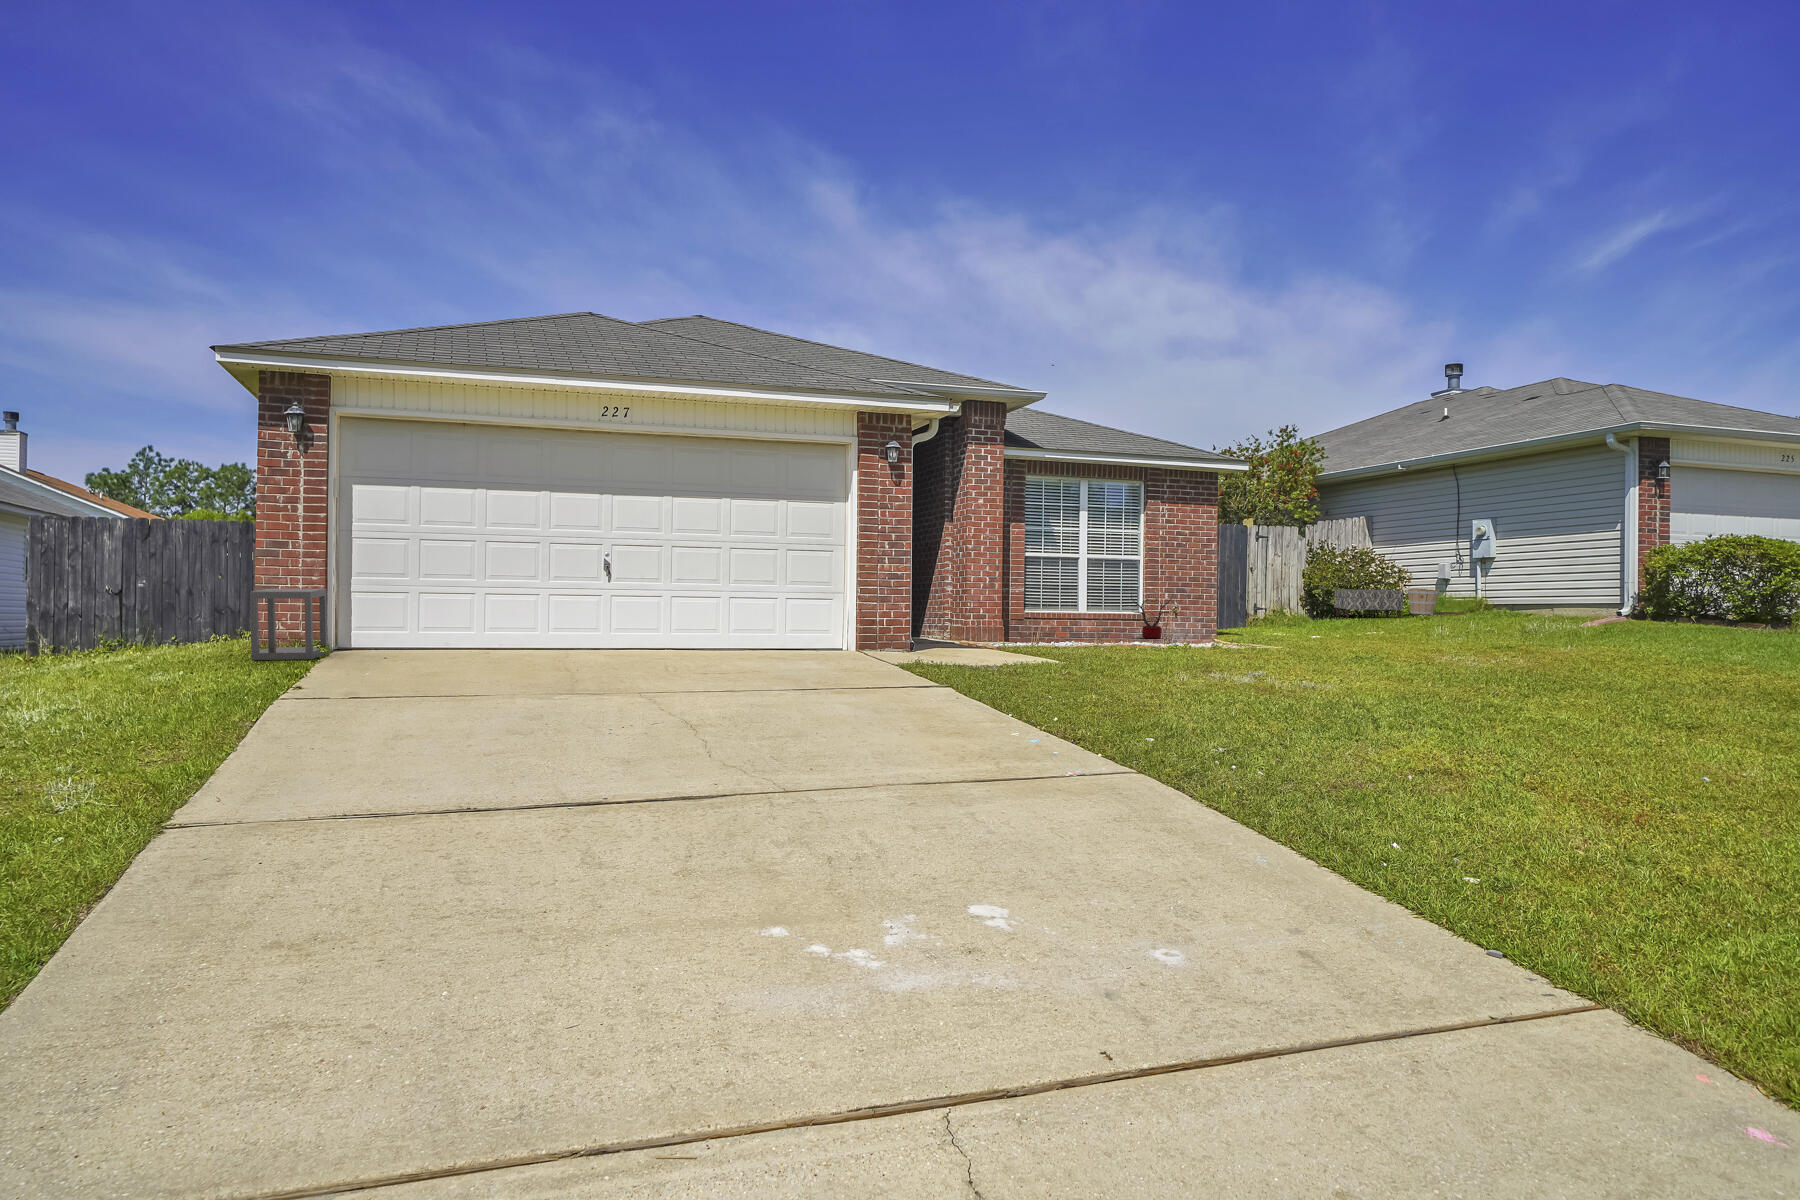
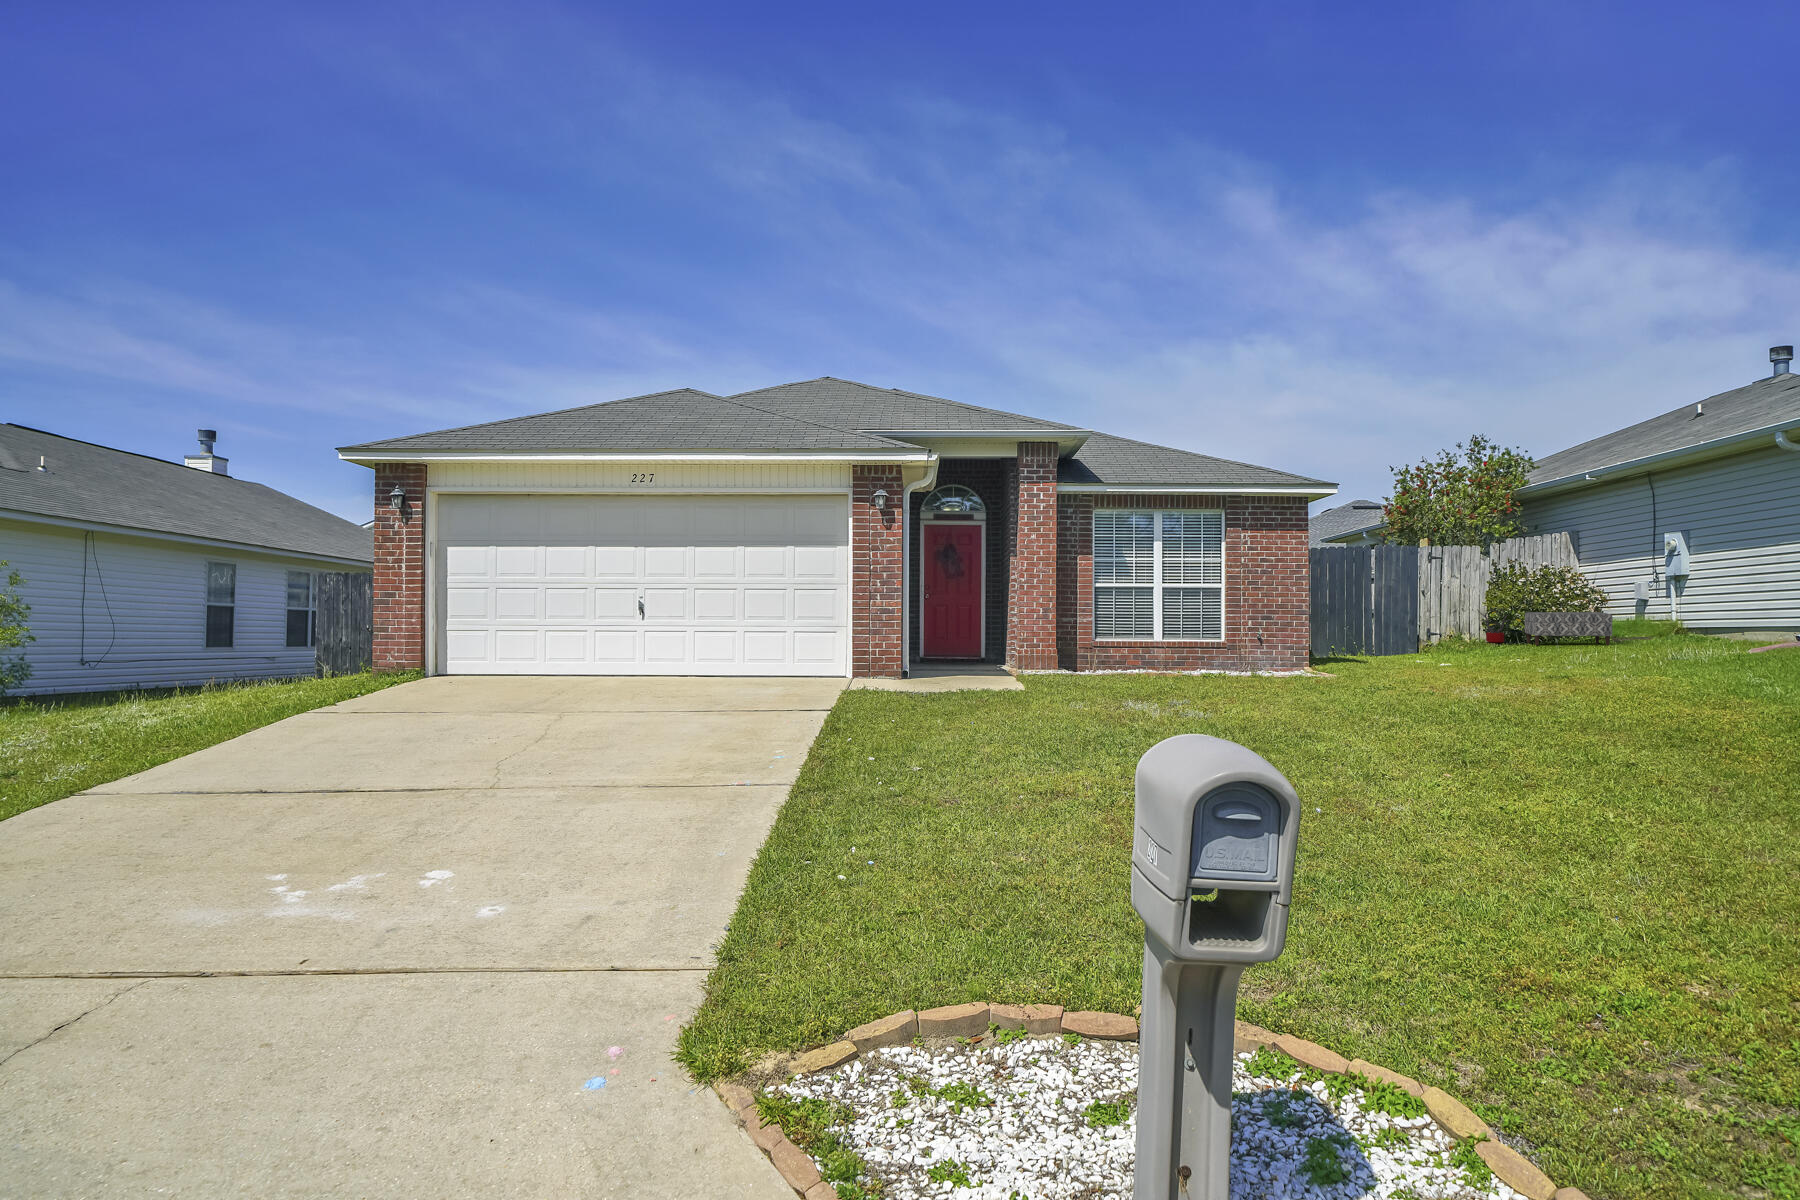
wooden bucket: present [1407,588,1439,615] -> none [1635,609,1679,640]
side table: present [250,589,327,660] -> none [353,631,422,689]
decorative plant: present [1131,595,1179,638] -> present [1477,606,1521,643]

